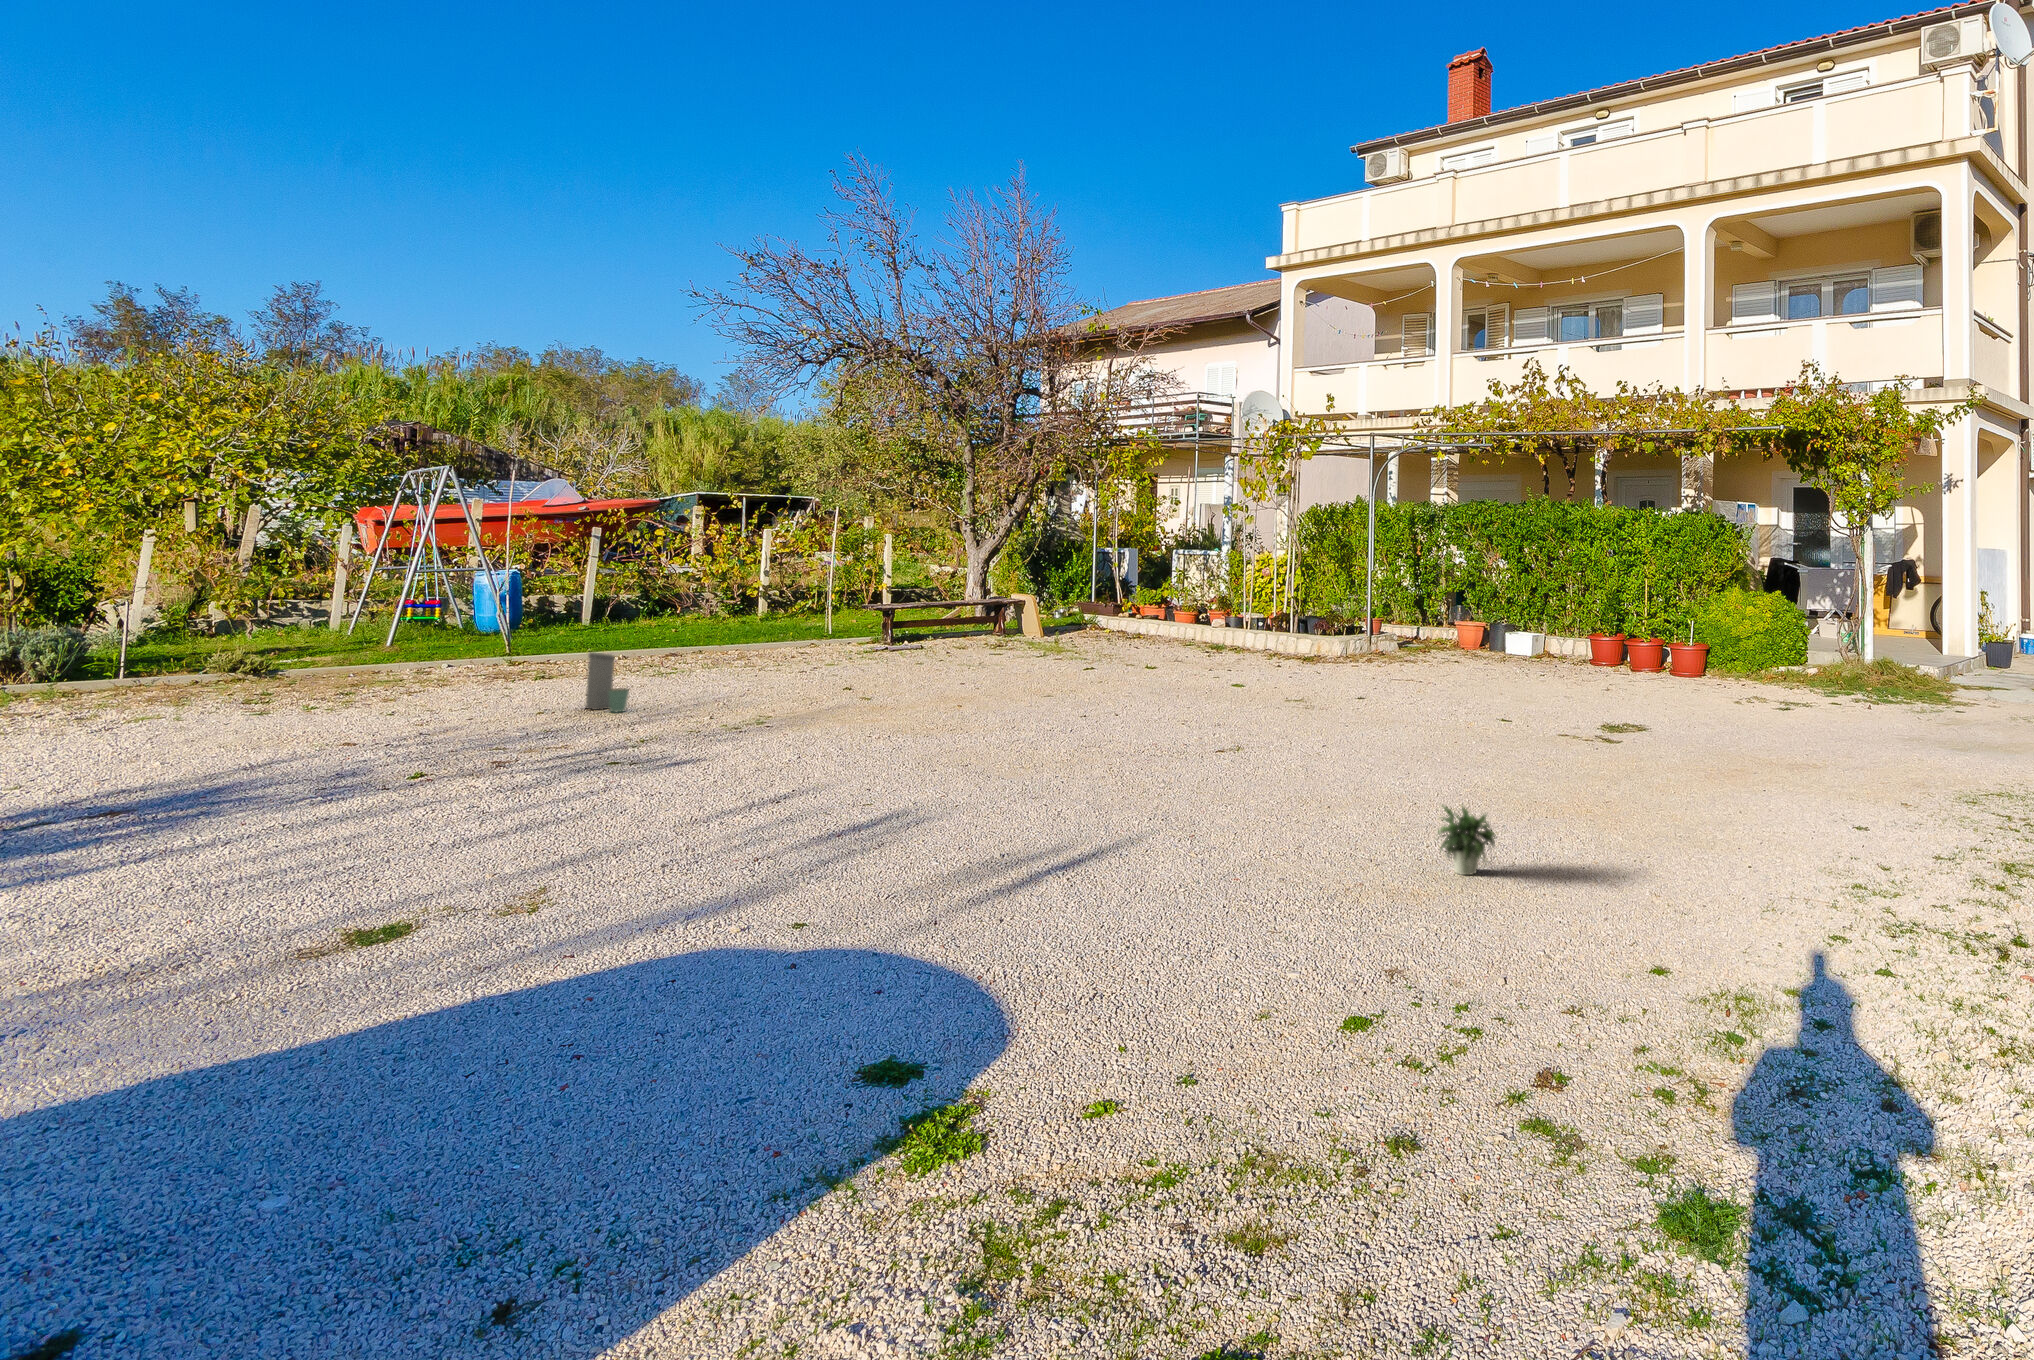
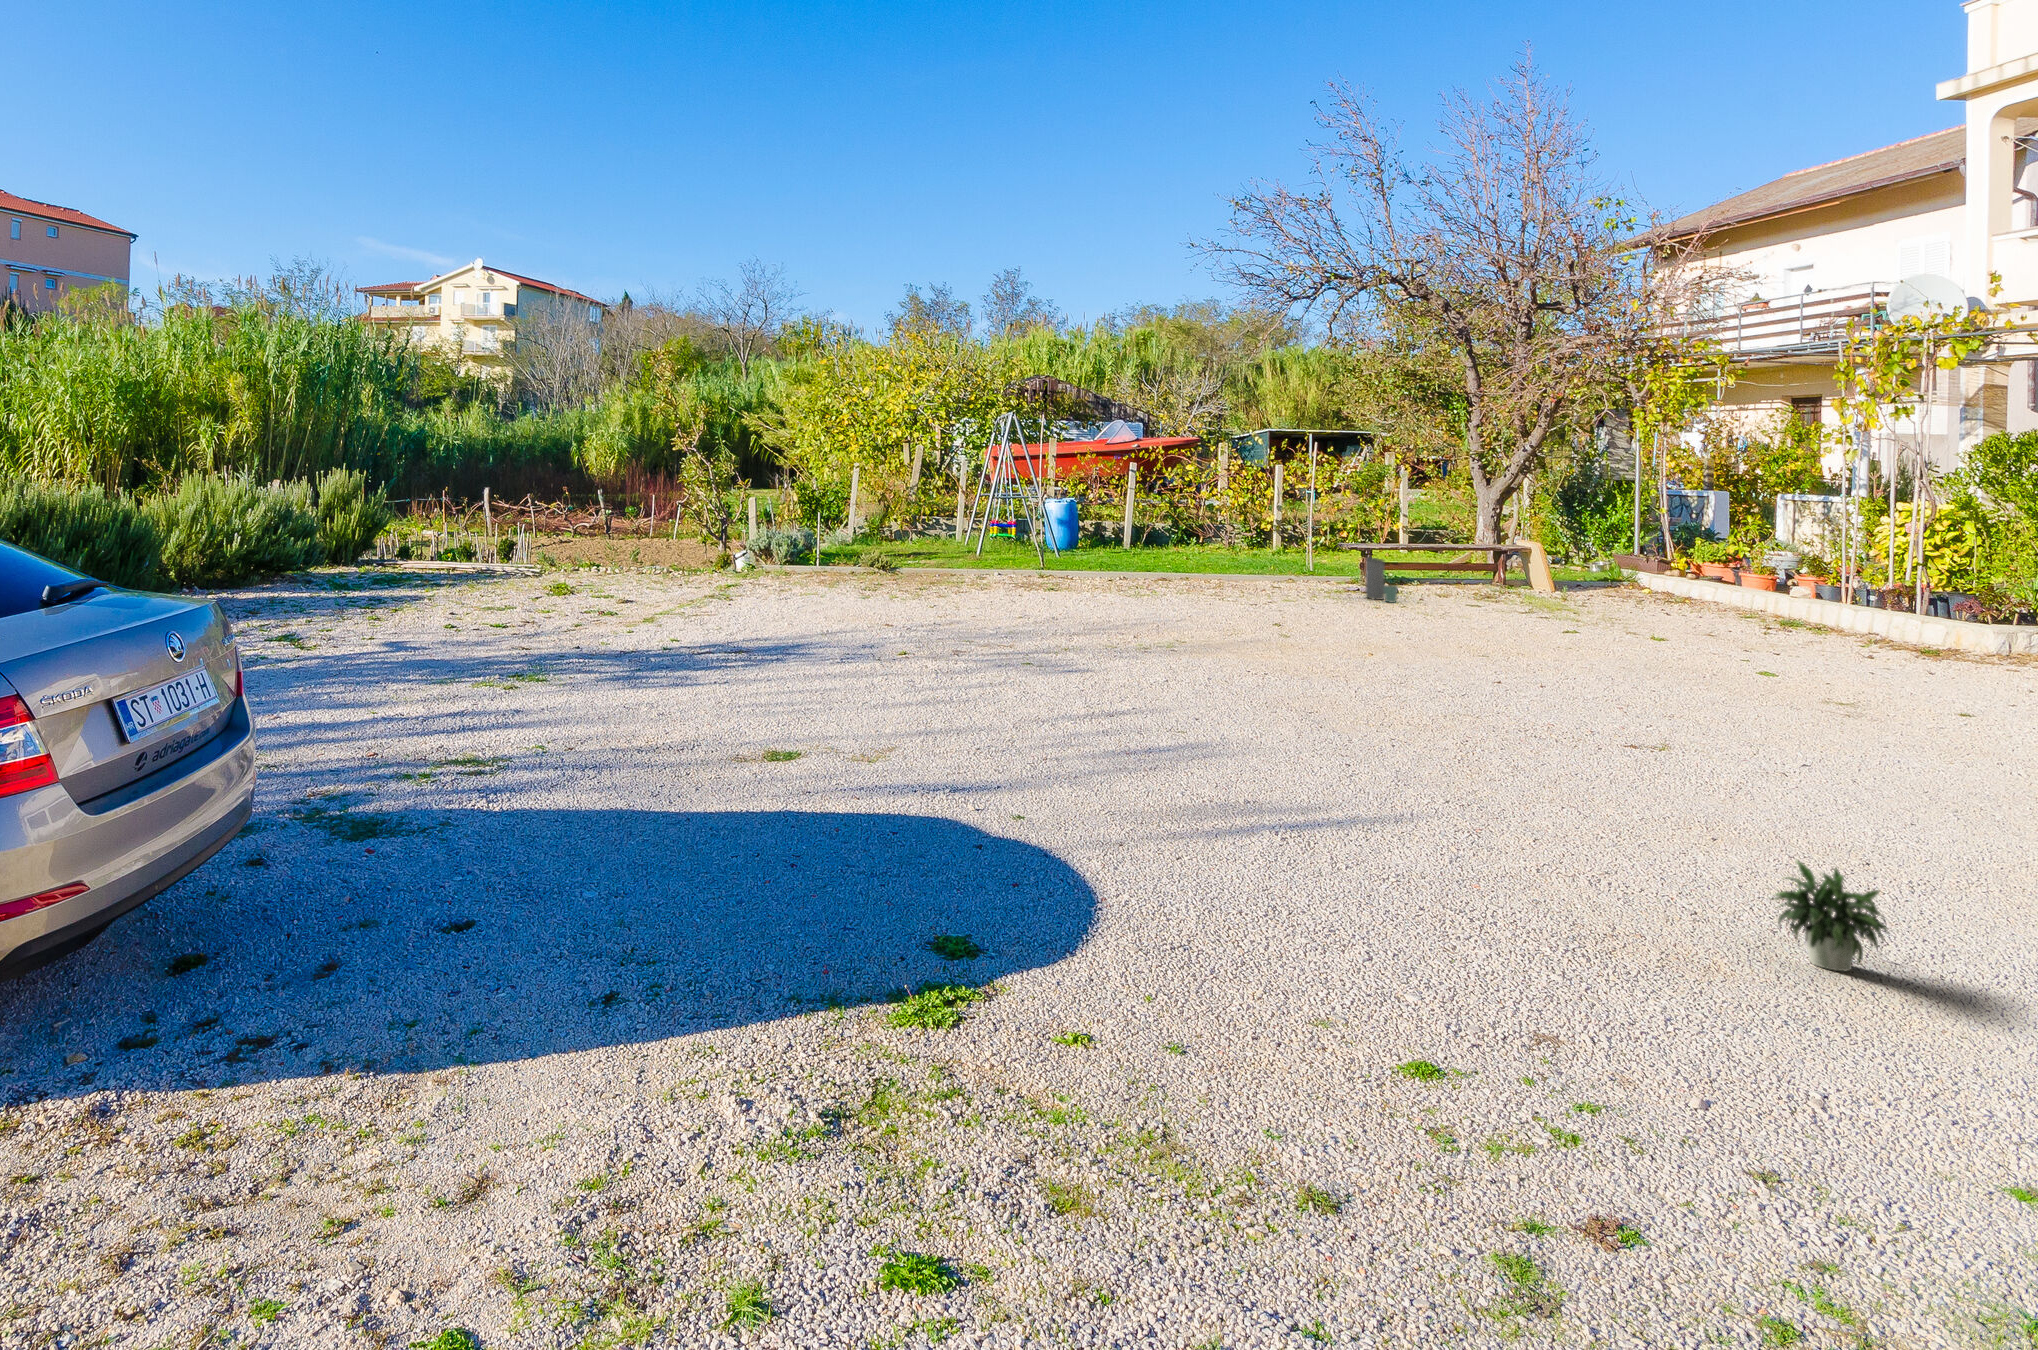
trash can: present [586,652,629,713] -> present [1366,557,1398,602]

